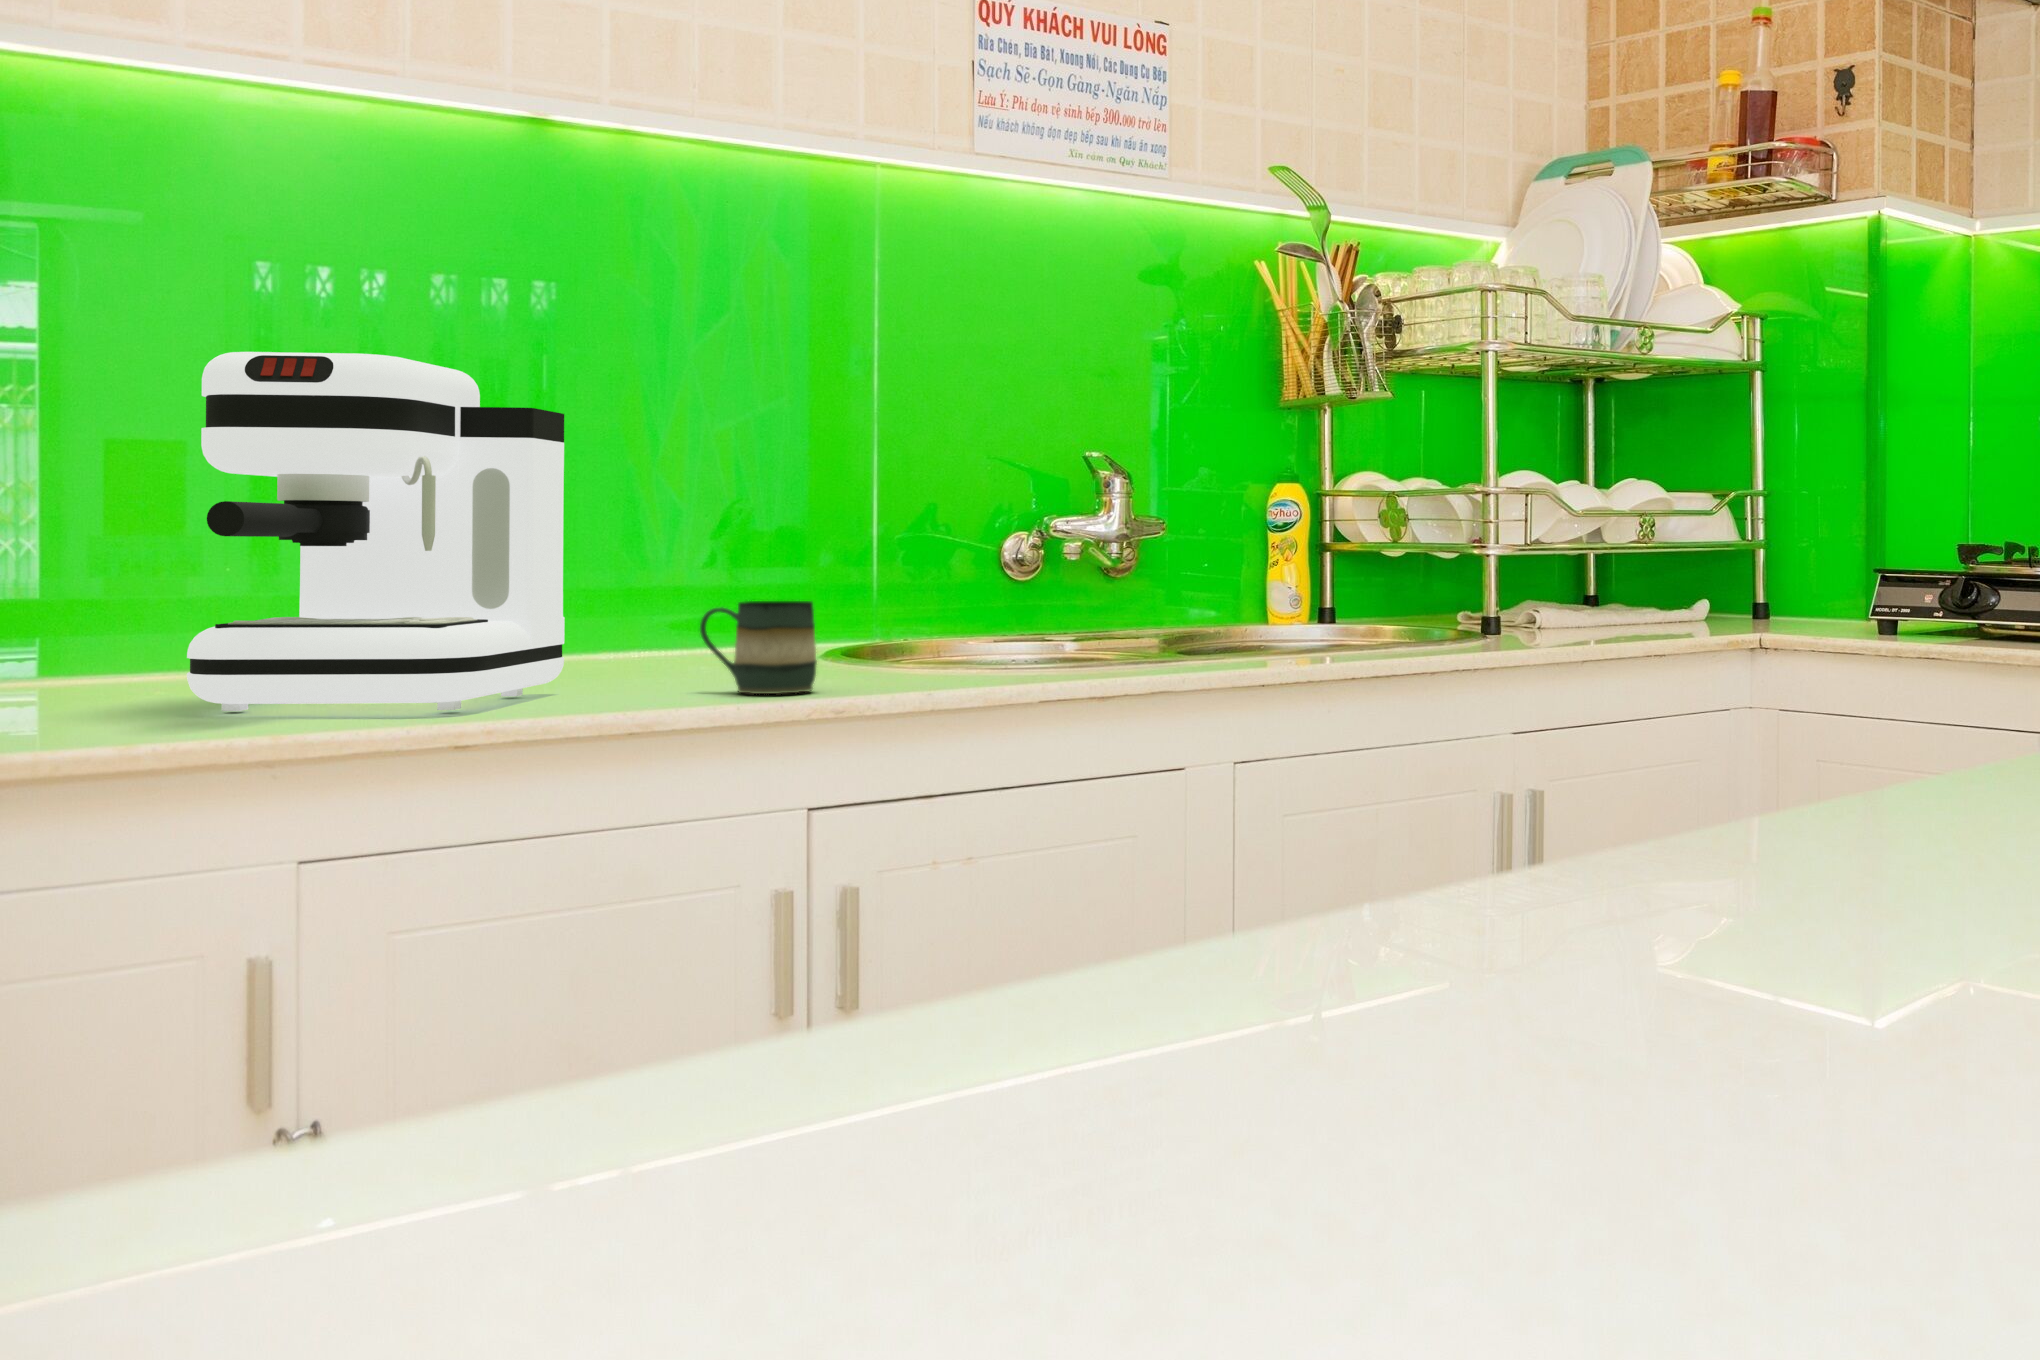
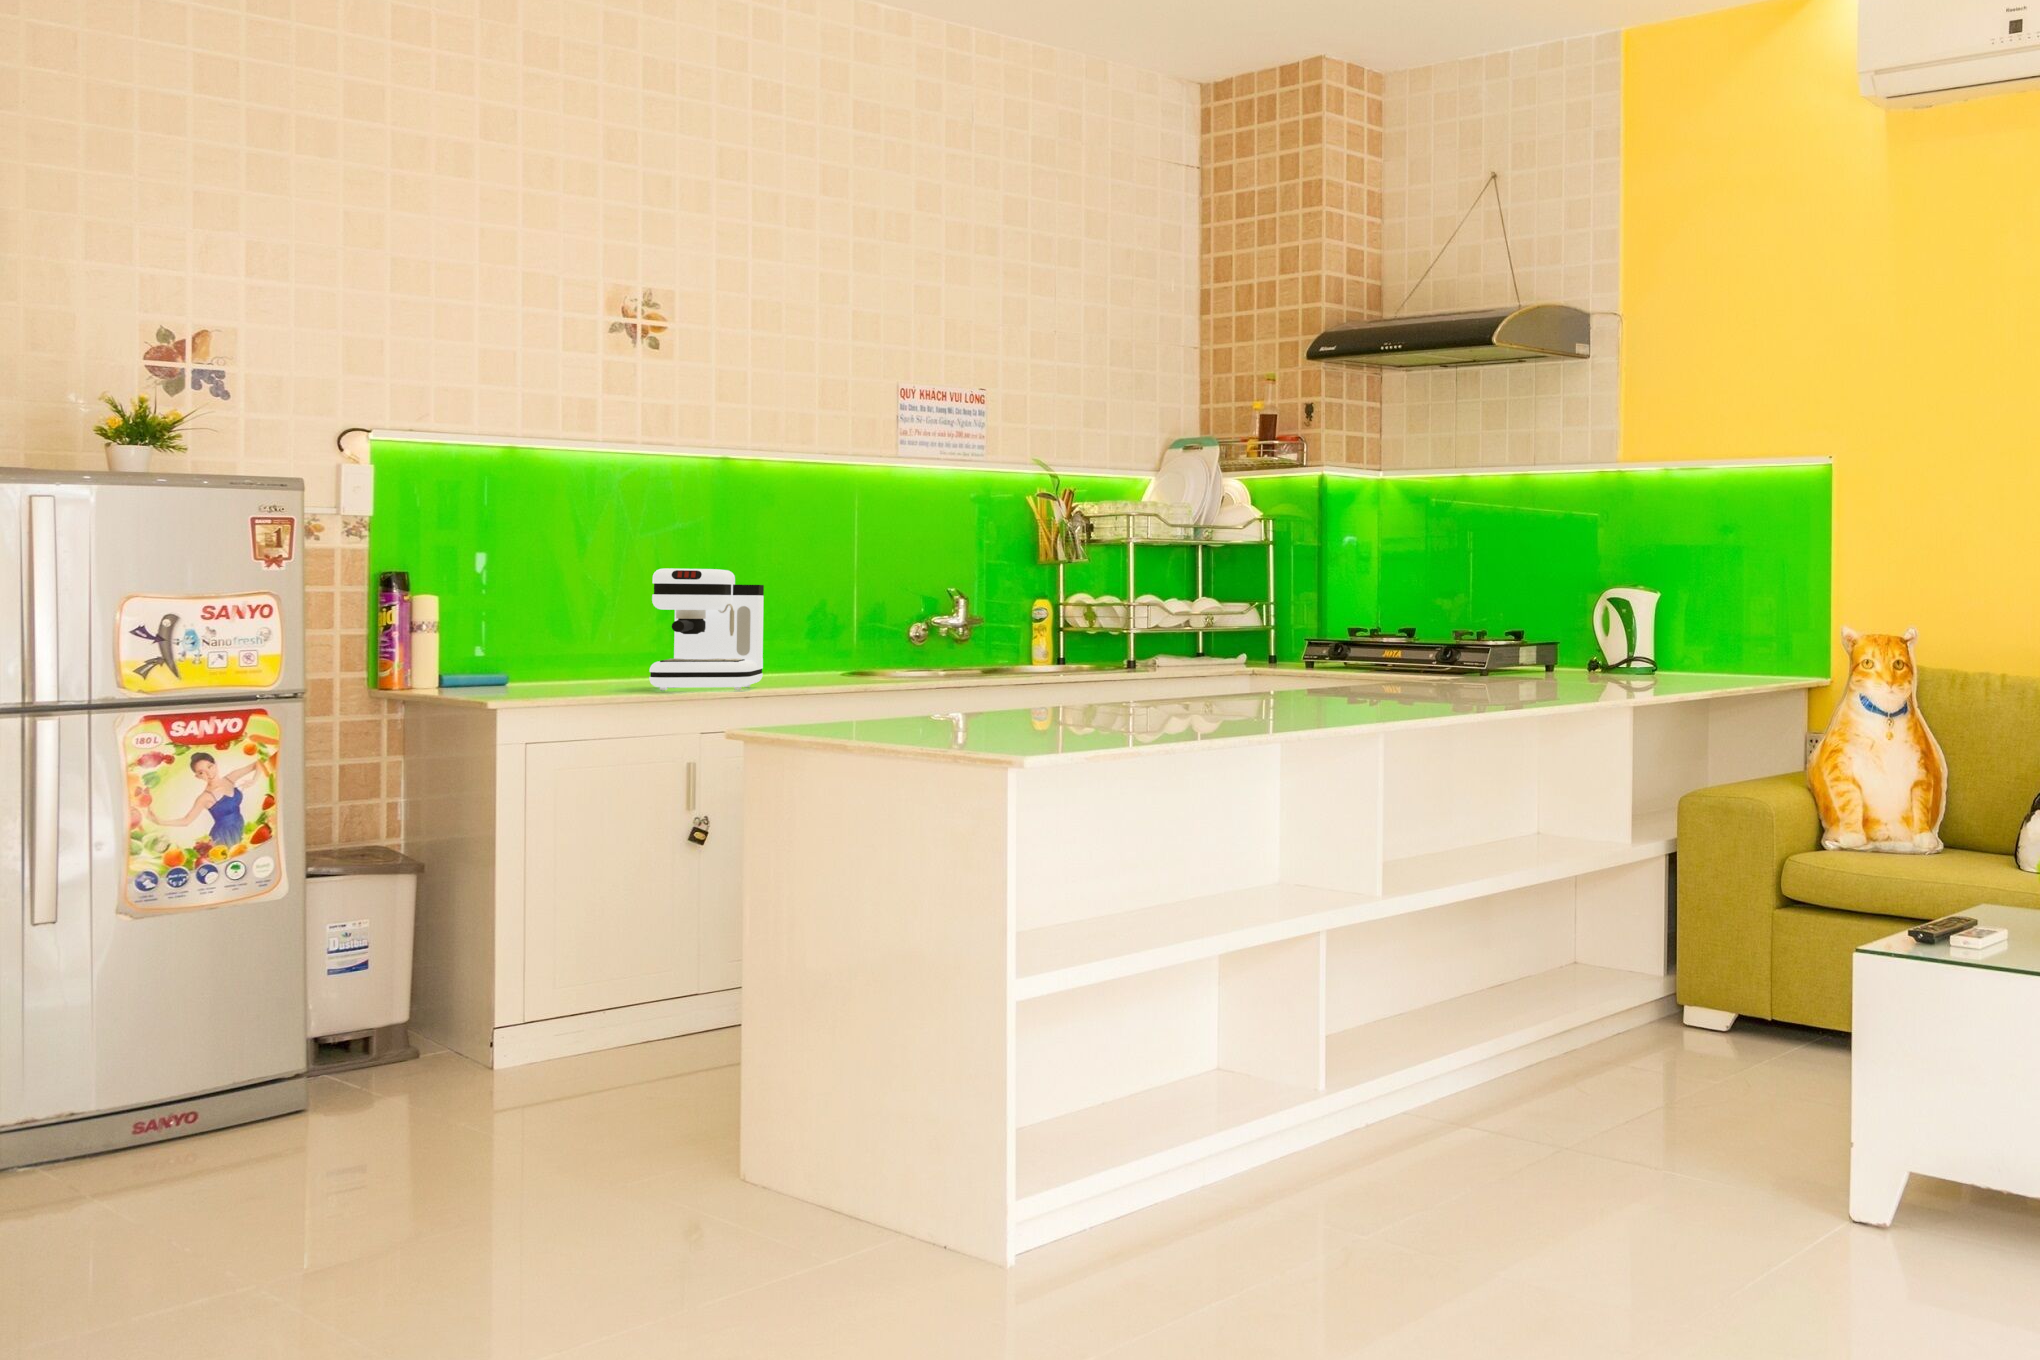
mug: present [700,601,817,694] -> none [812,653,856,686]

